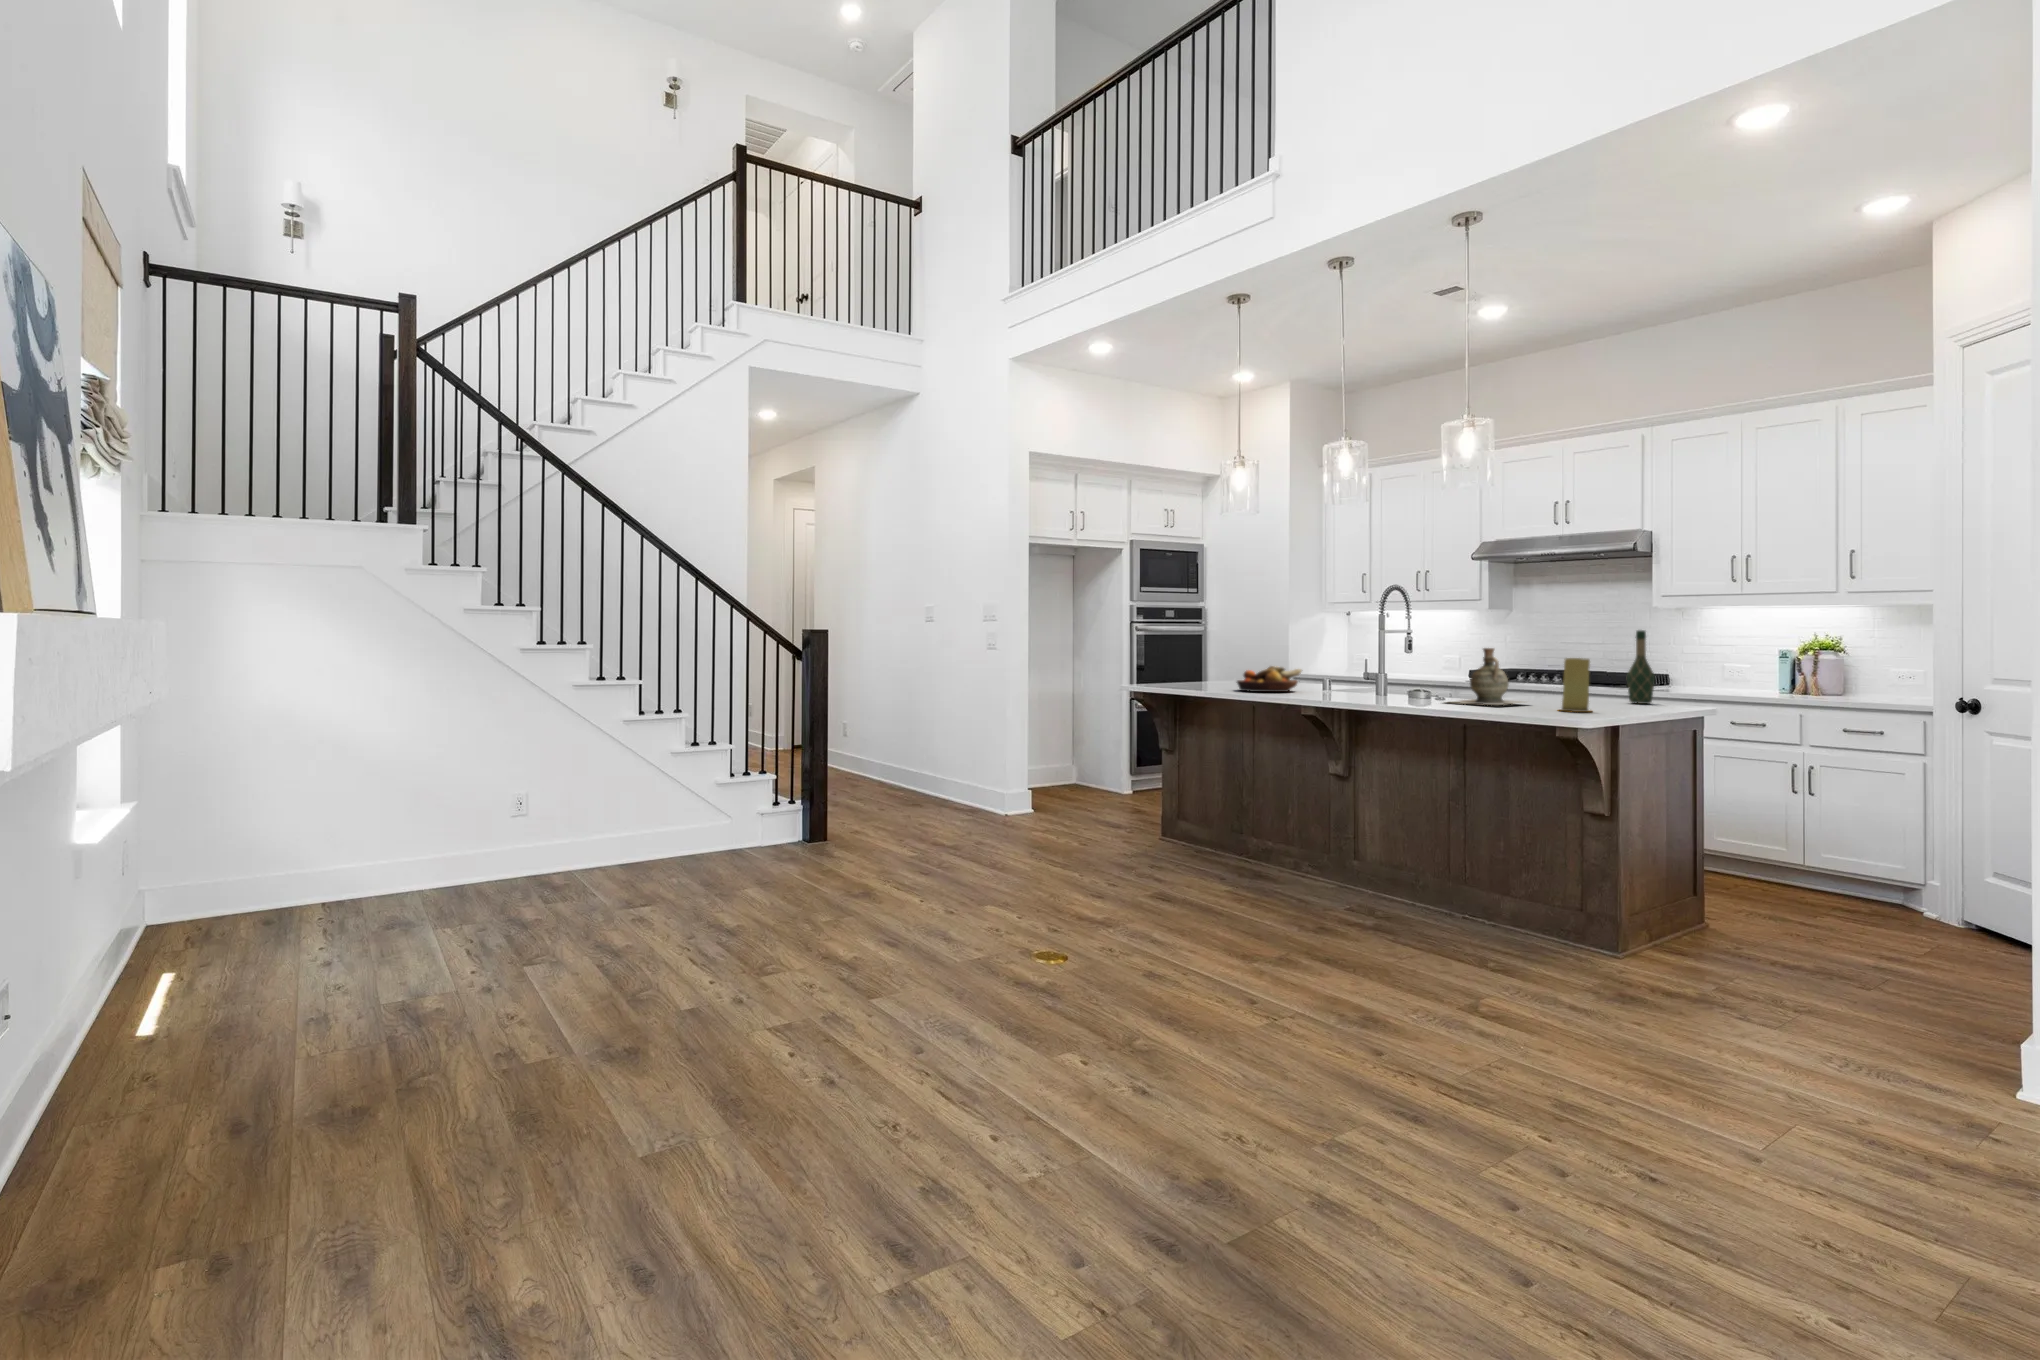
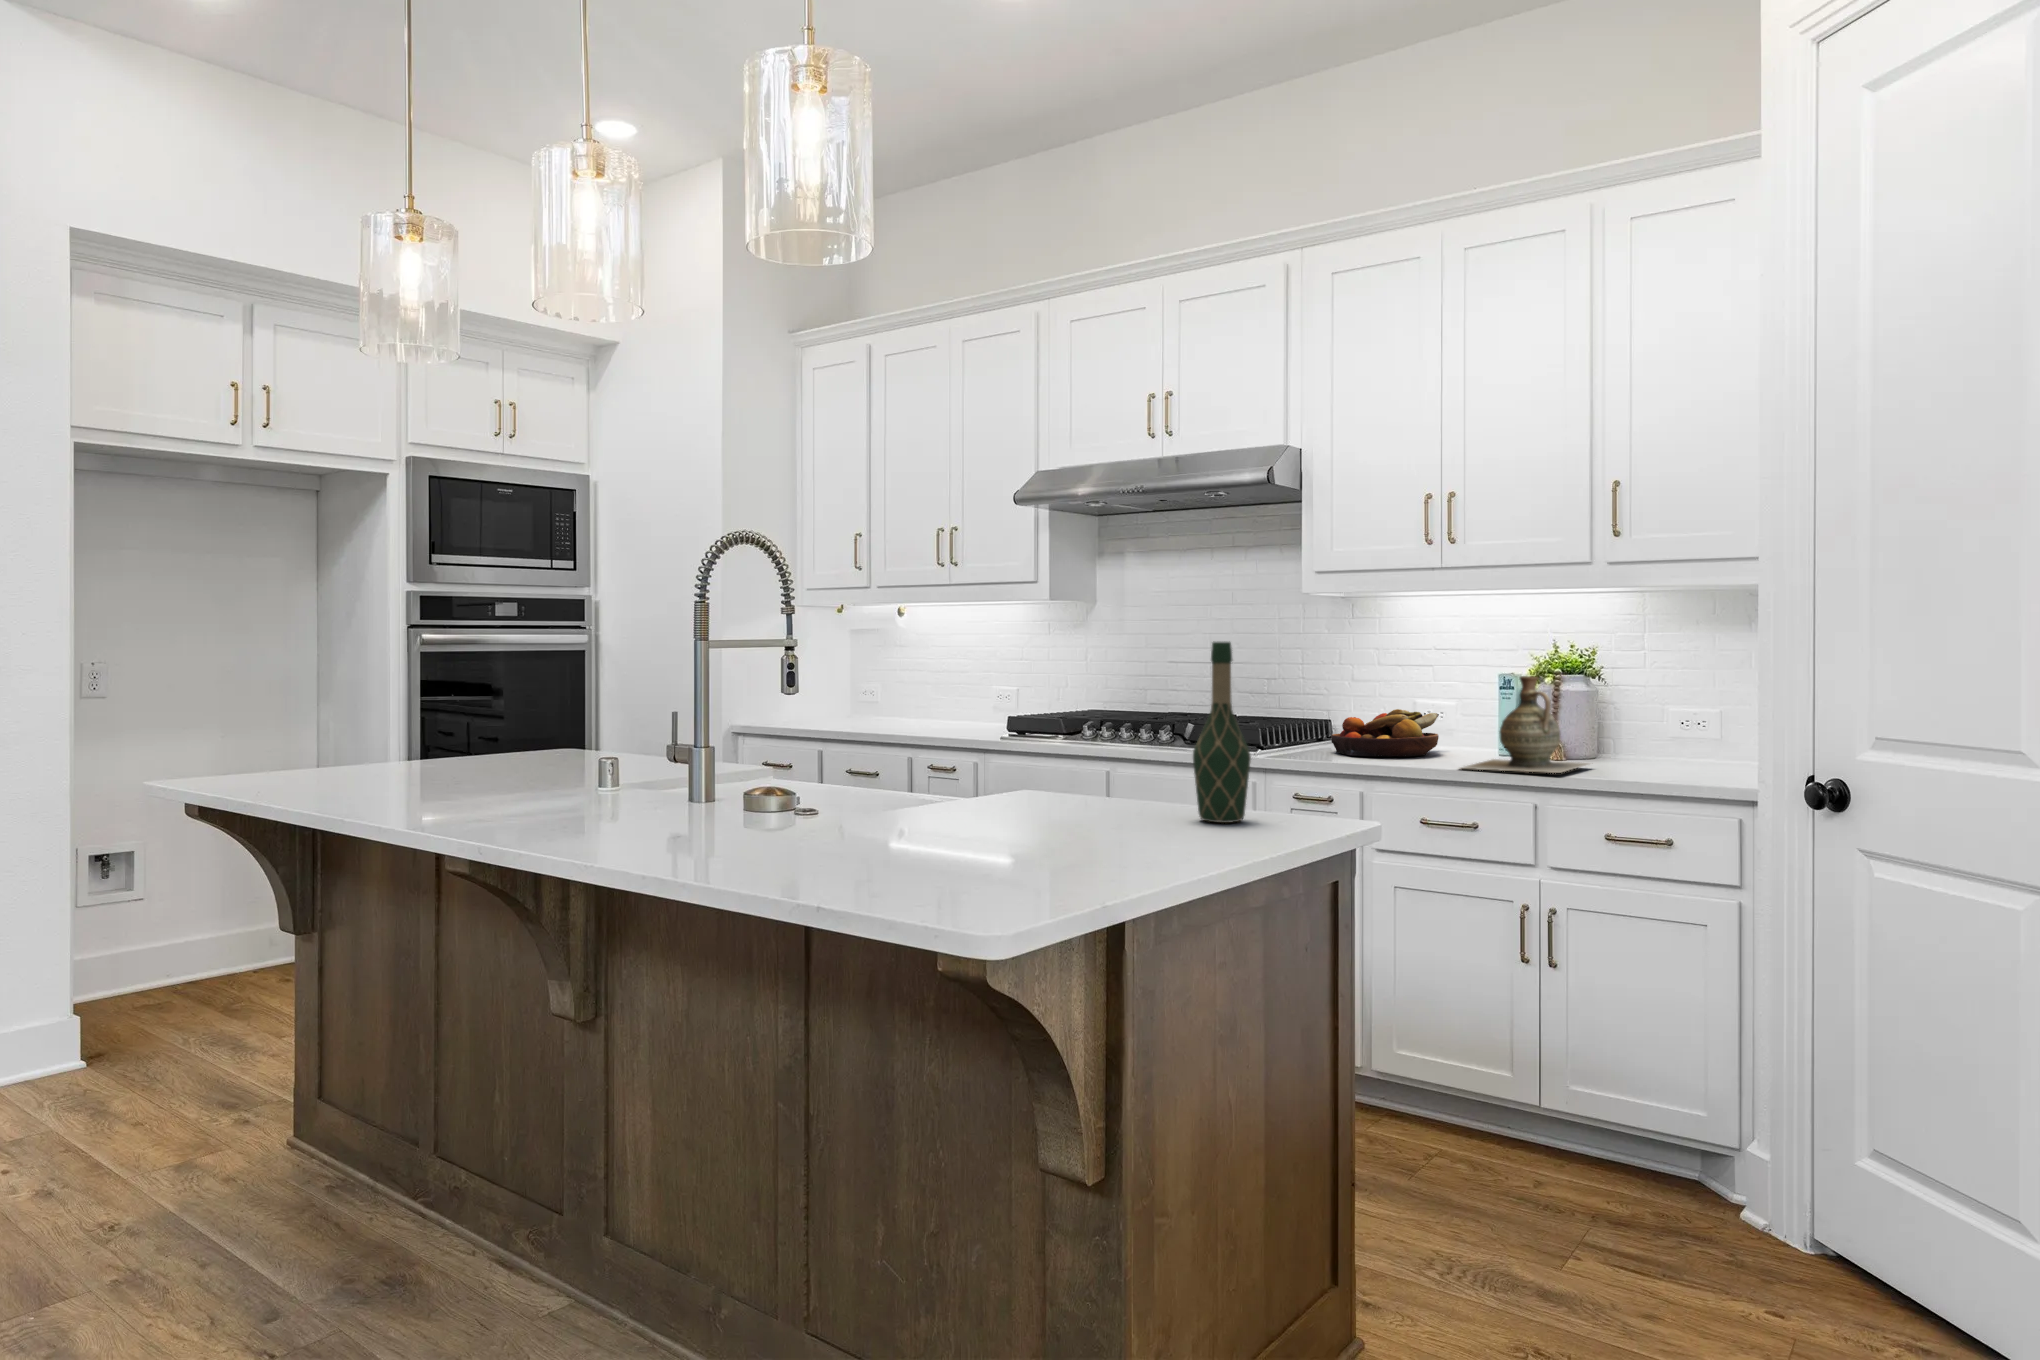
ceramic jug: present [1453,648,1521,705] -> present [1462,676,1588,773]
candle: present [1558,658,1590,712] -> none [979,721,1065,882]
fruit bowl: present [1237,666,1302,692] -> present [1331,709,1439,757]

